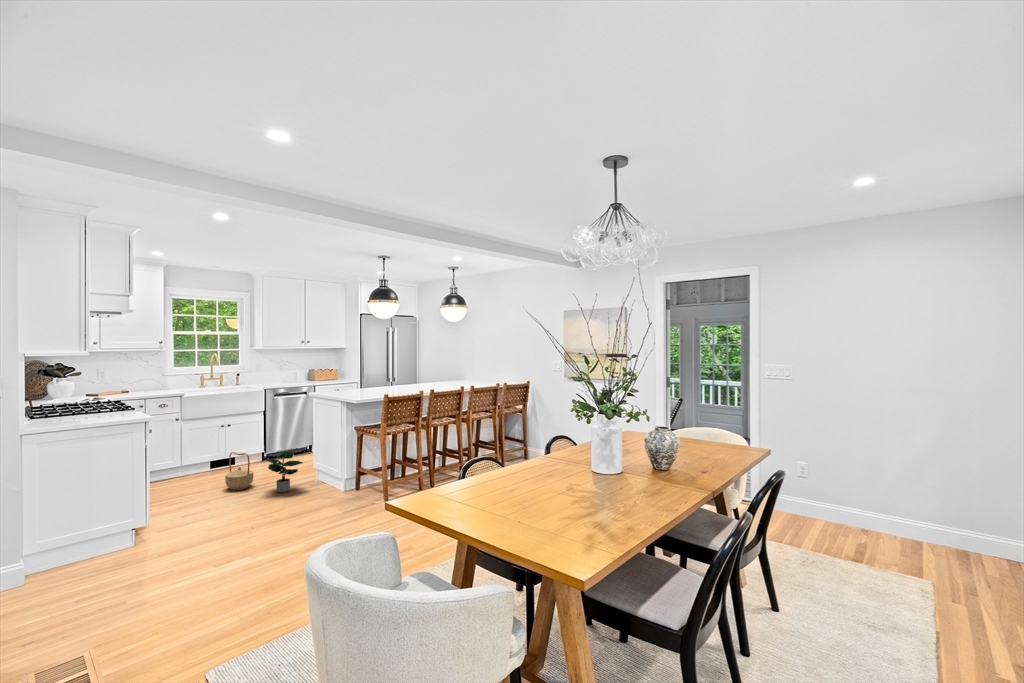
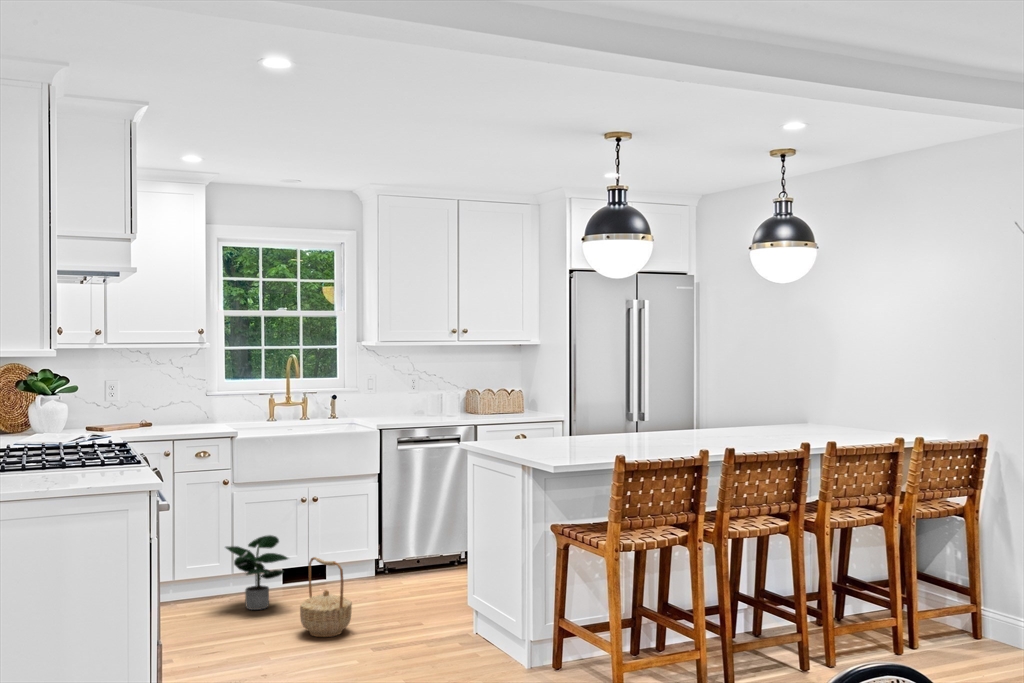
potted plant: present [265,451,303,492] -> present [226,535,289,610]

